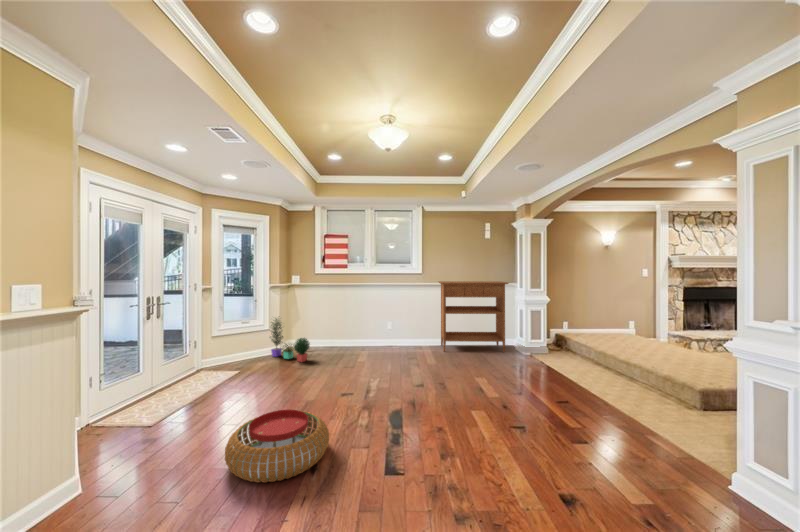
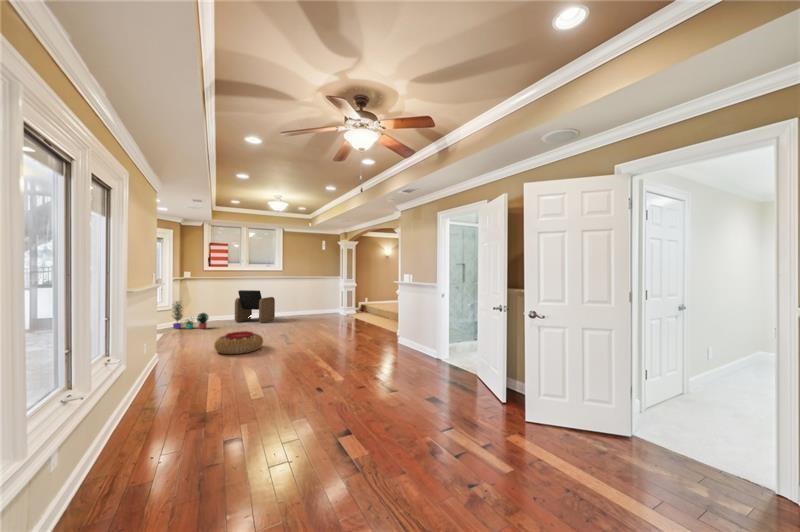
console table: present [439,281,508,352] -> none [292,276,336,318]
armchair: none [351,304,408,358] -> present [235,290,275,323]

